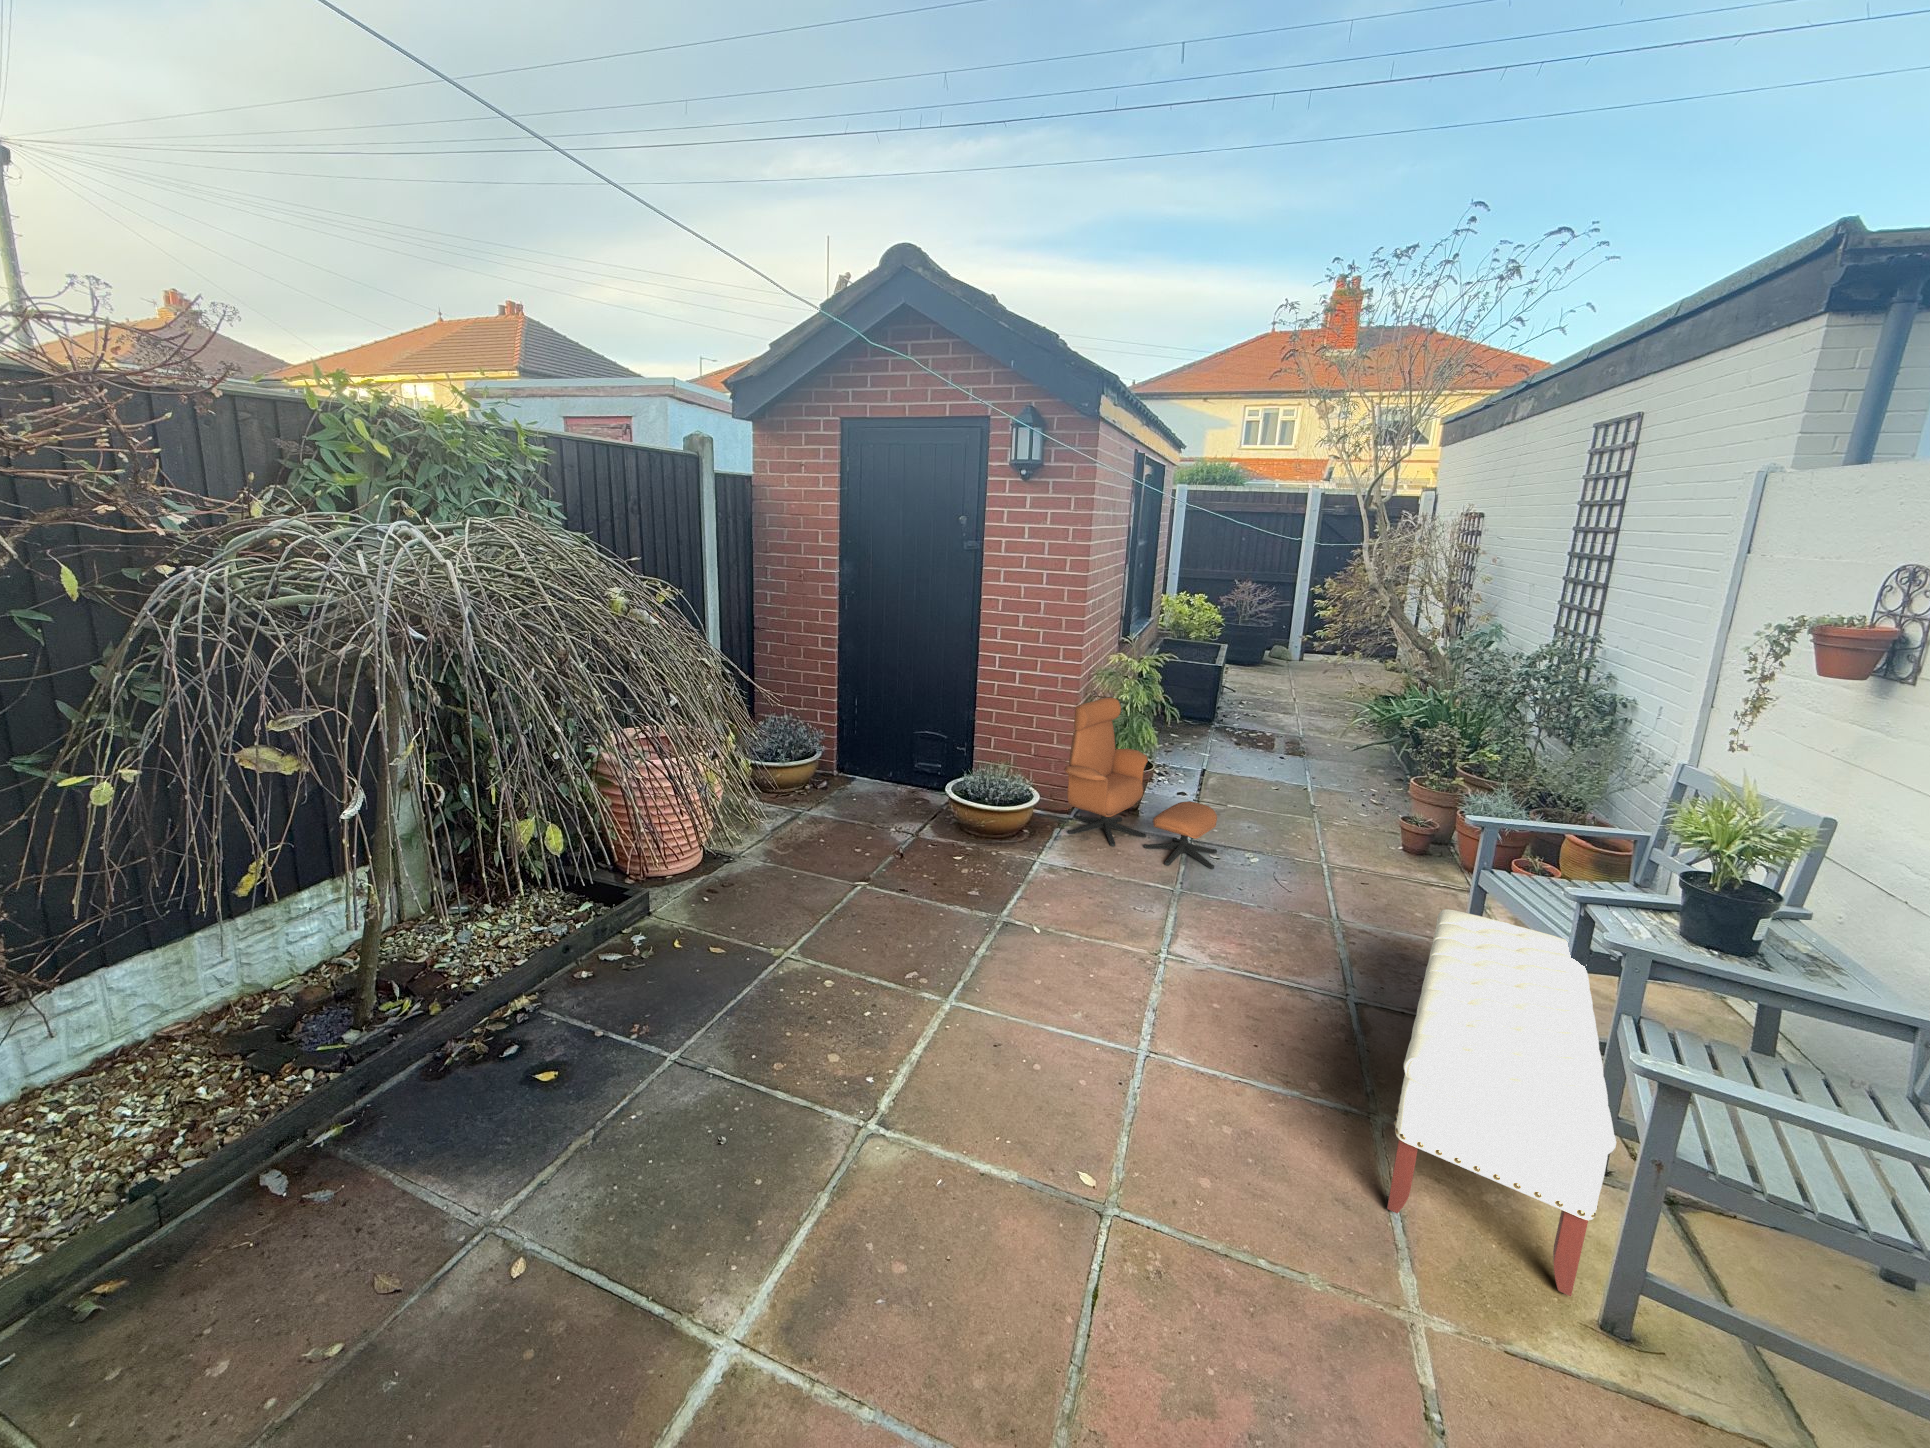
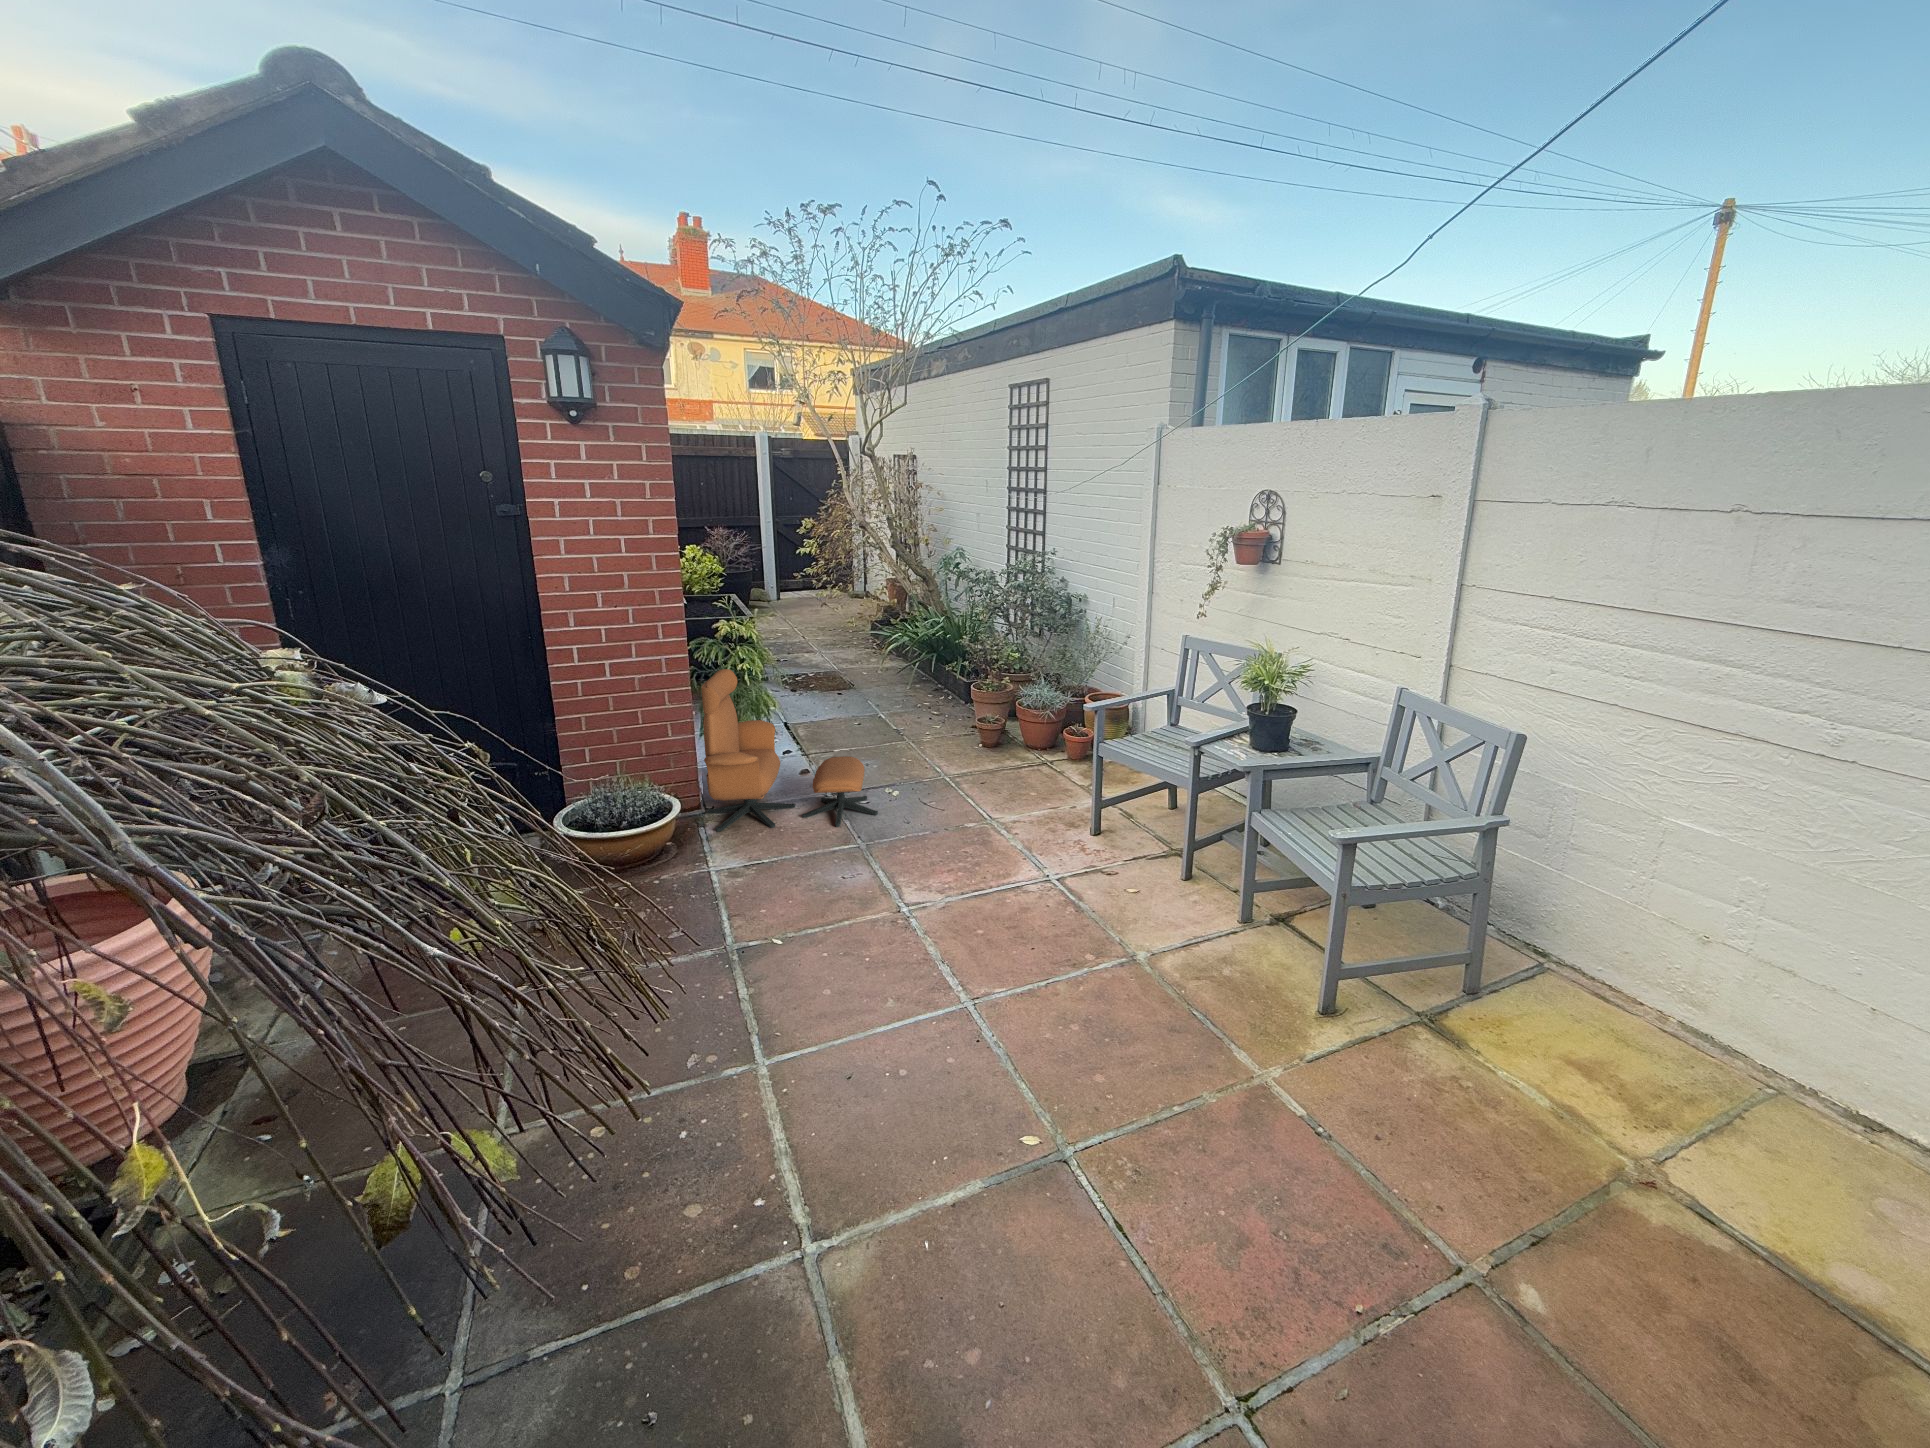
bench: present [1387,909,1616,1296] -> none [1102,775,1307,1010]

